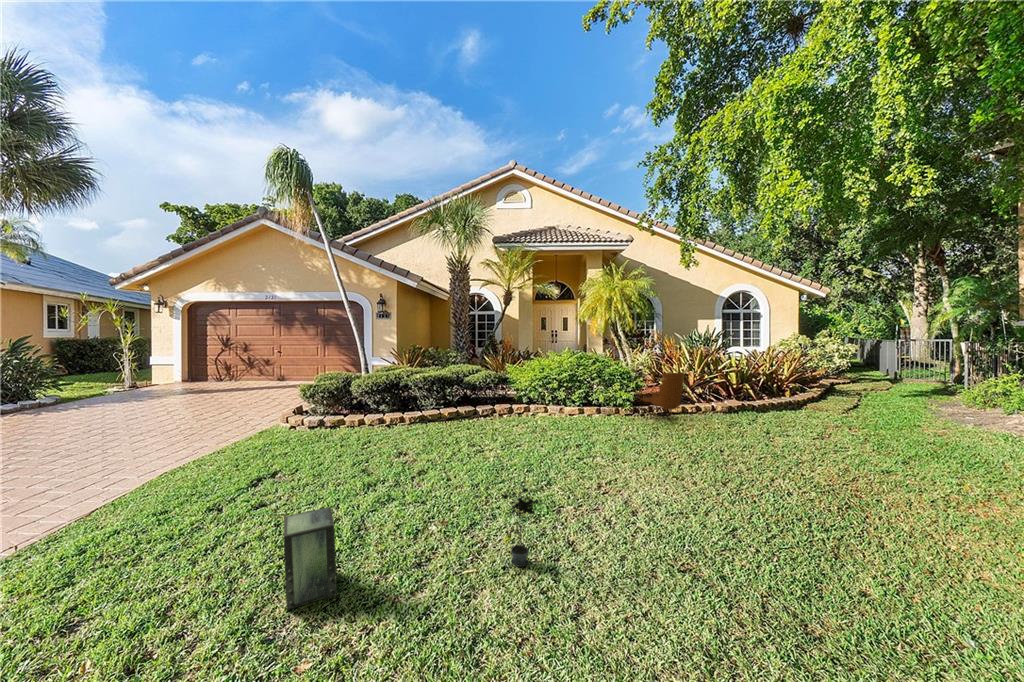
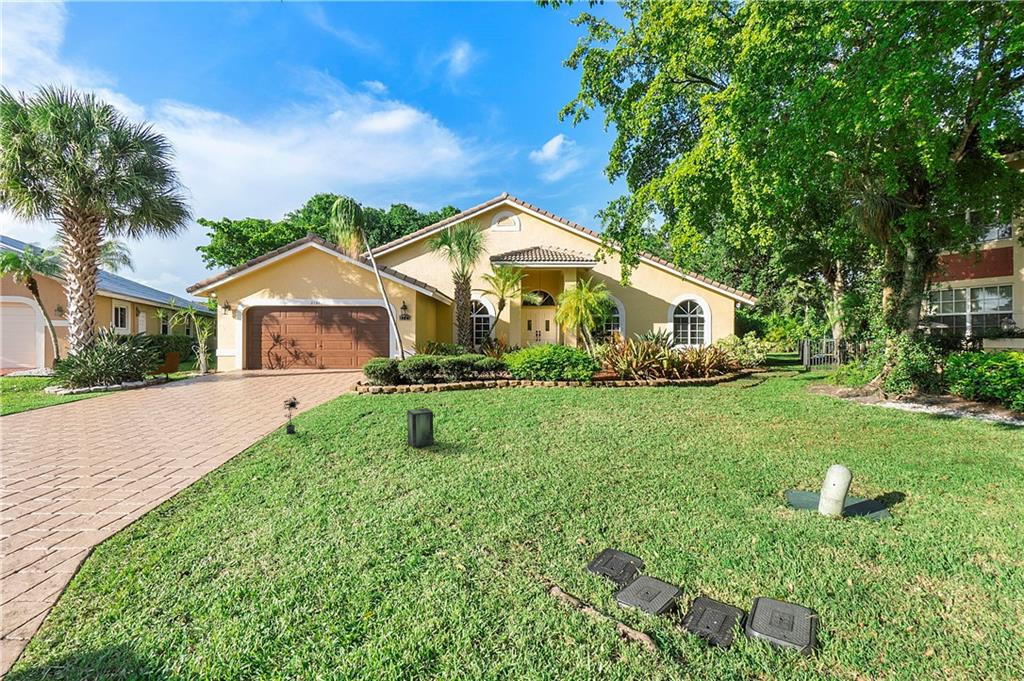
lounge chair: present [641,372,684,422] -> present [146,352,180,381]
potted plant: present [502,485,545,567] -> present [284,396,300,433]

